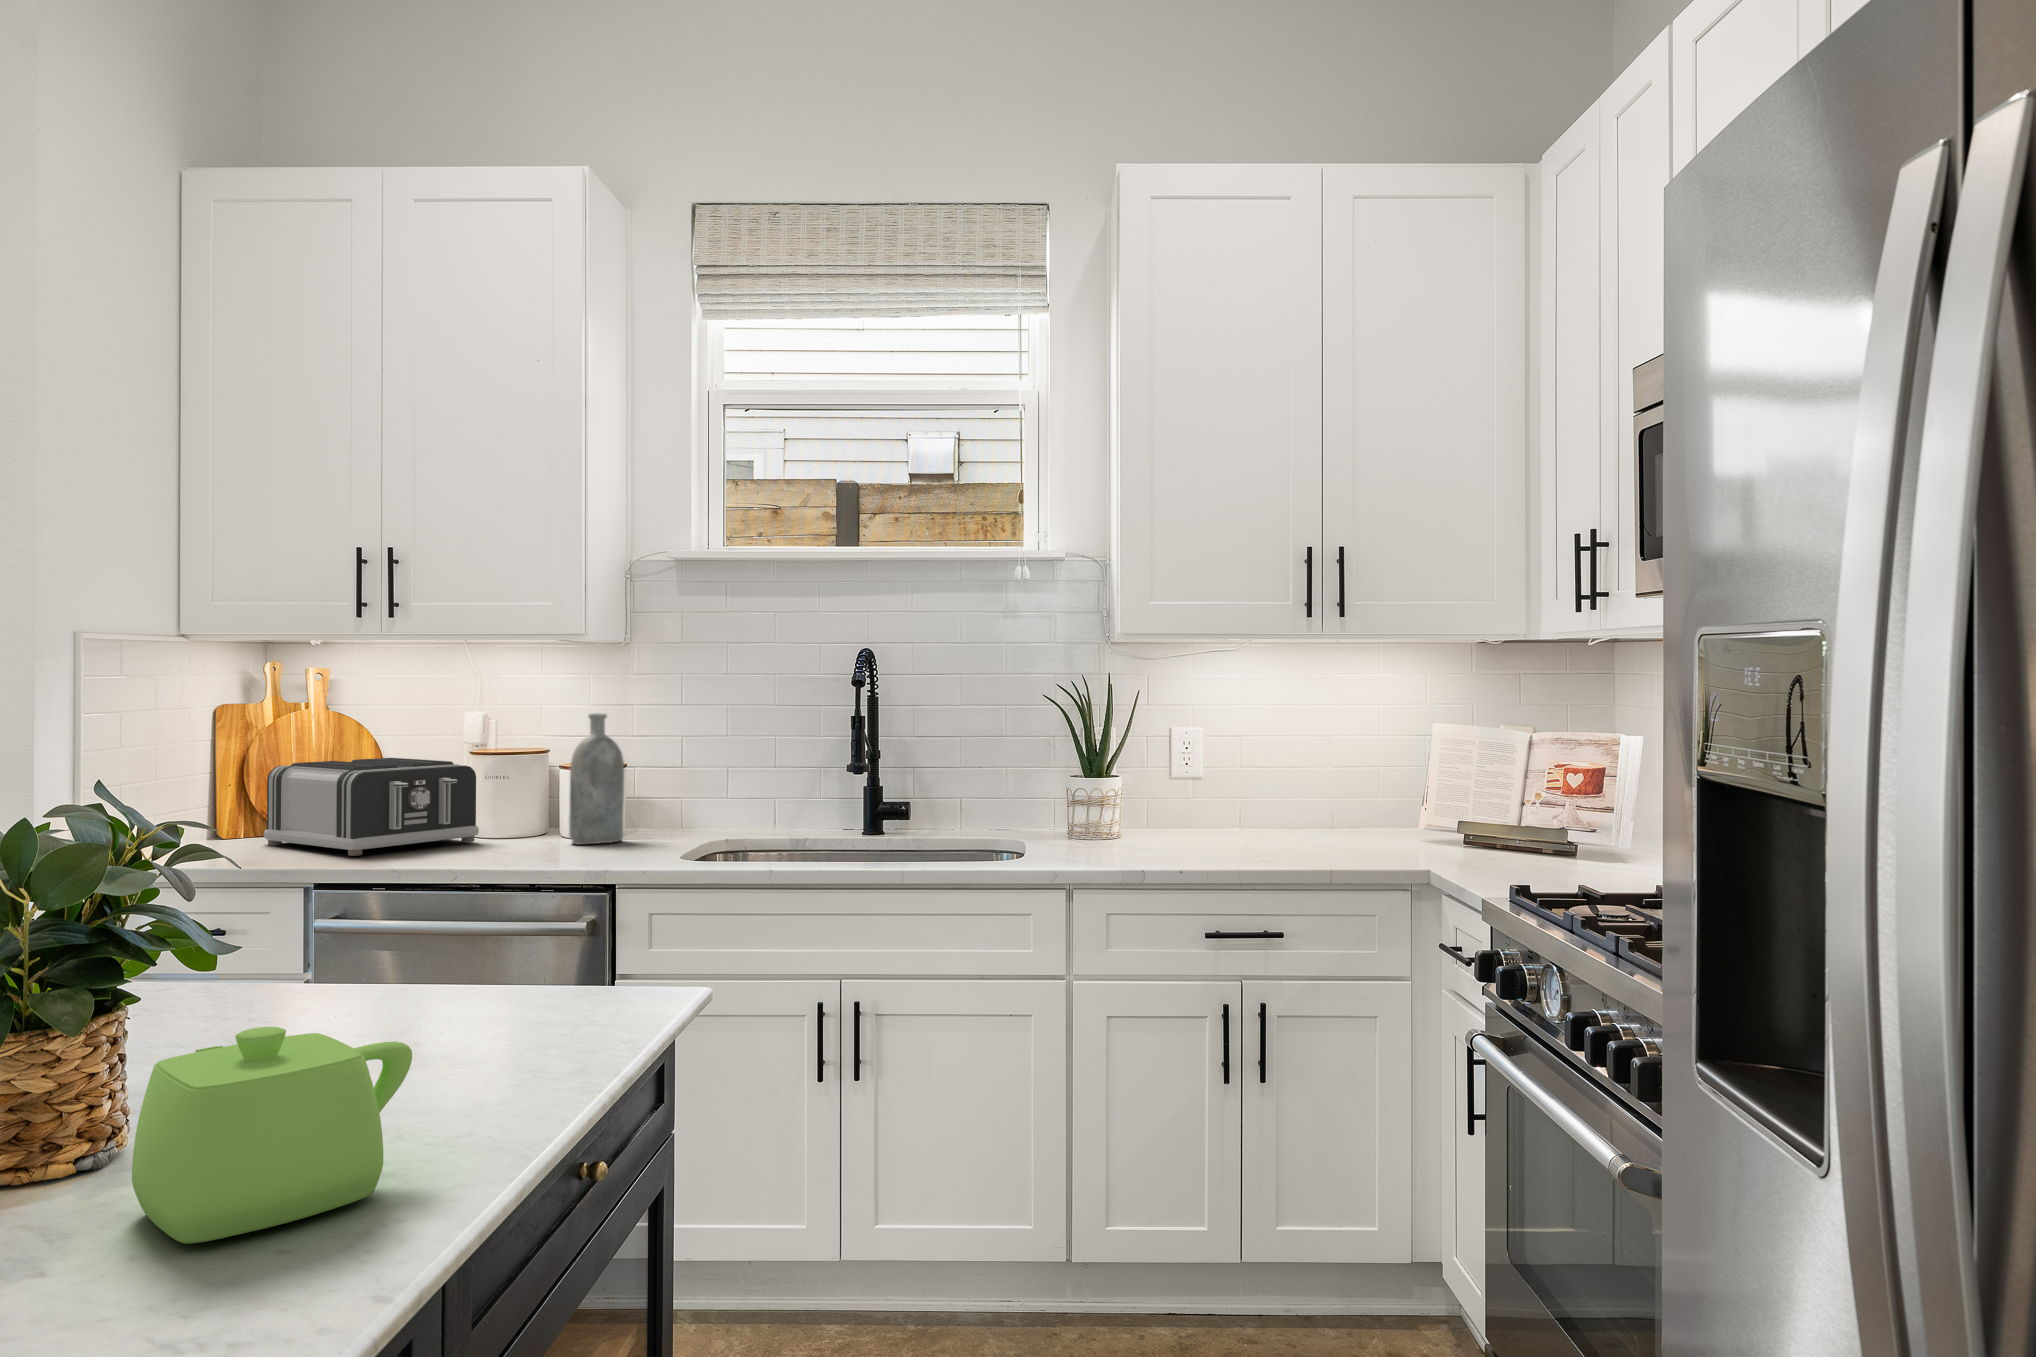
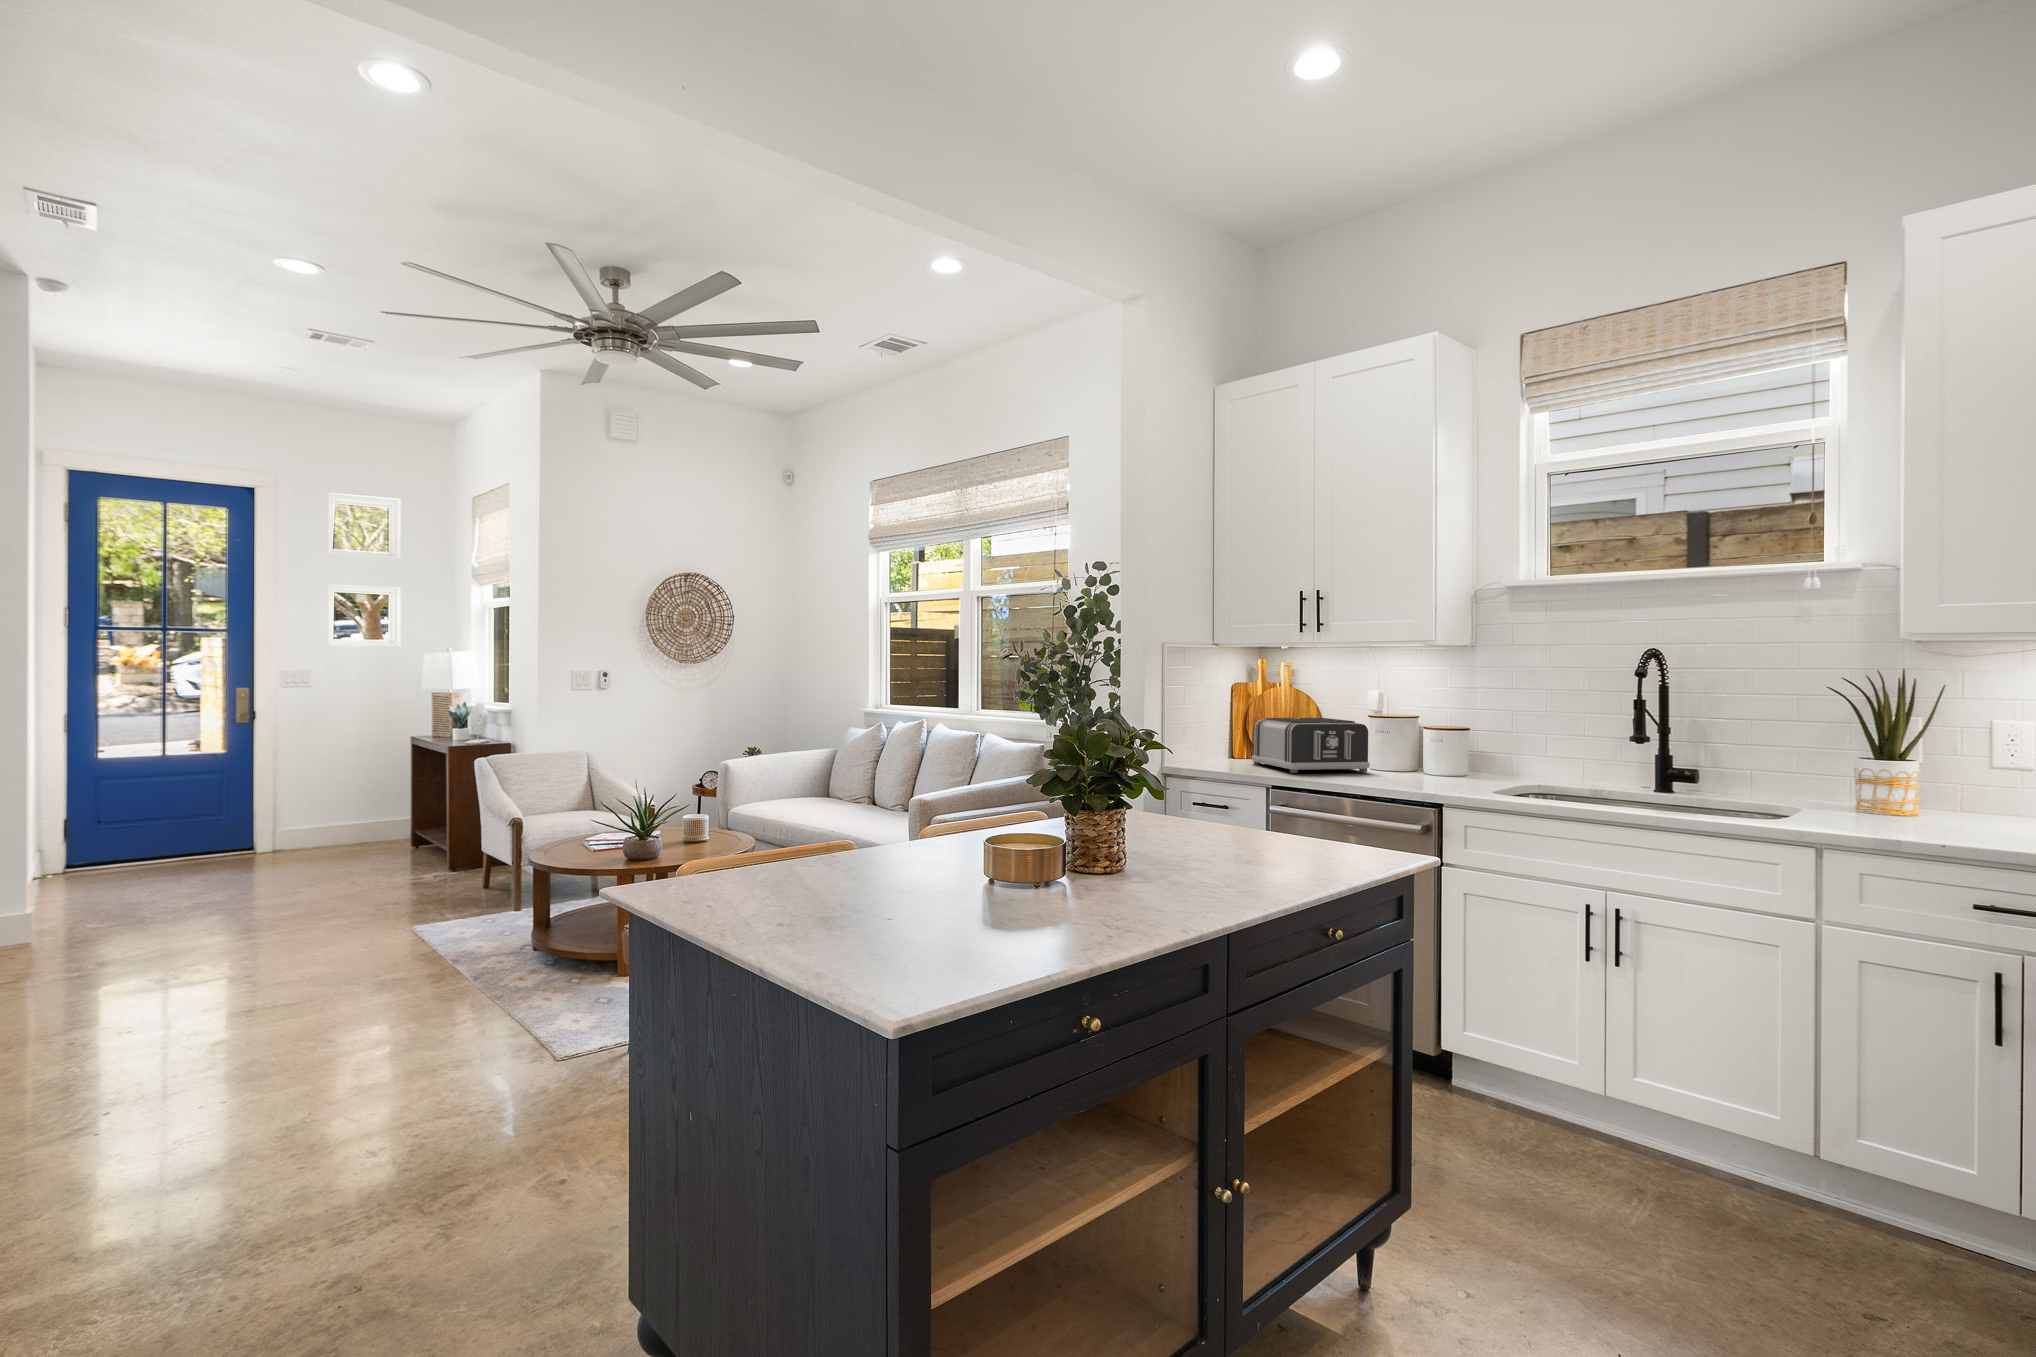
bottle: present [569,713,624,844] -> none [1426,693,1465,780]
teapot: present [132,1027,412,1244] -> none [1116,817,1226,900]

